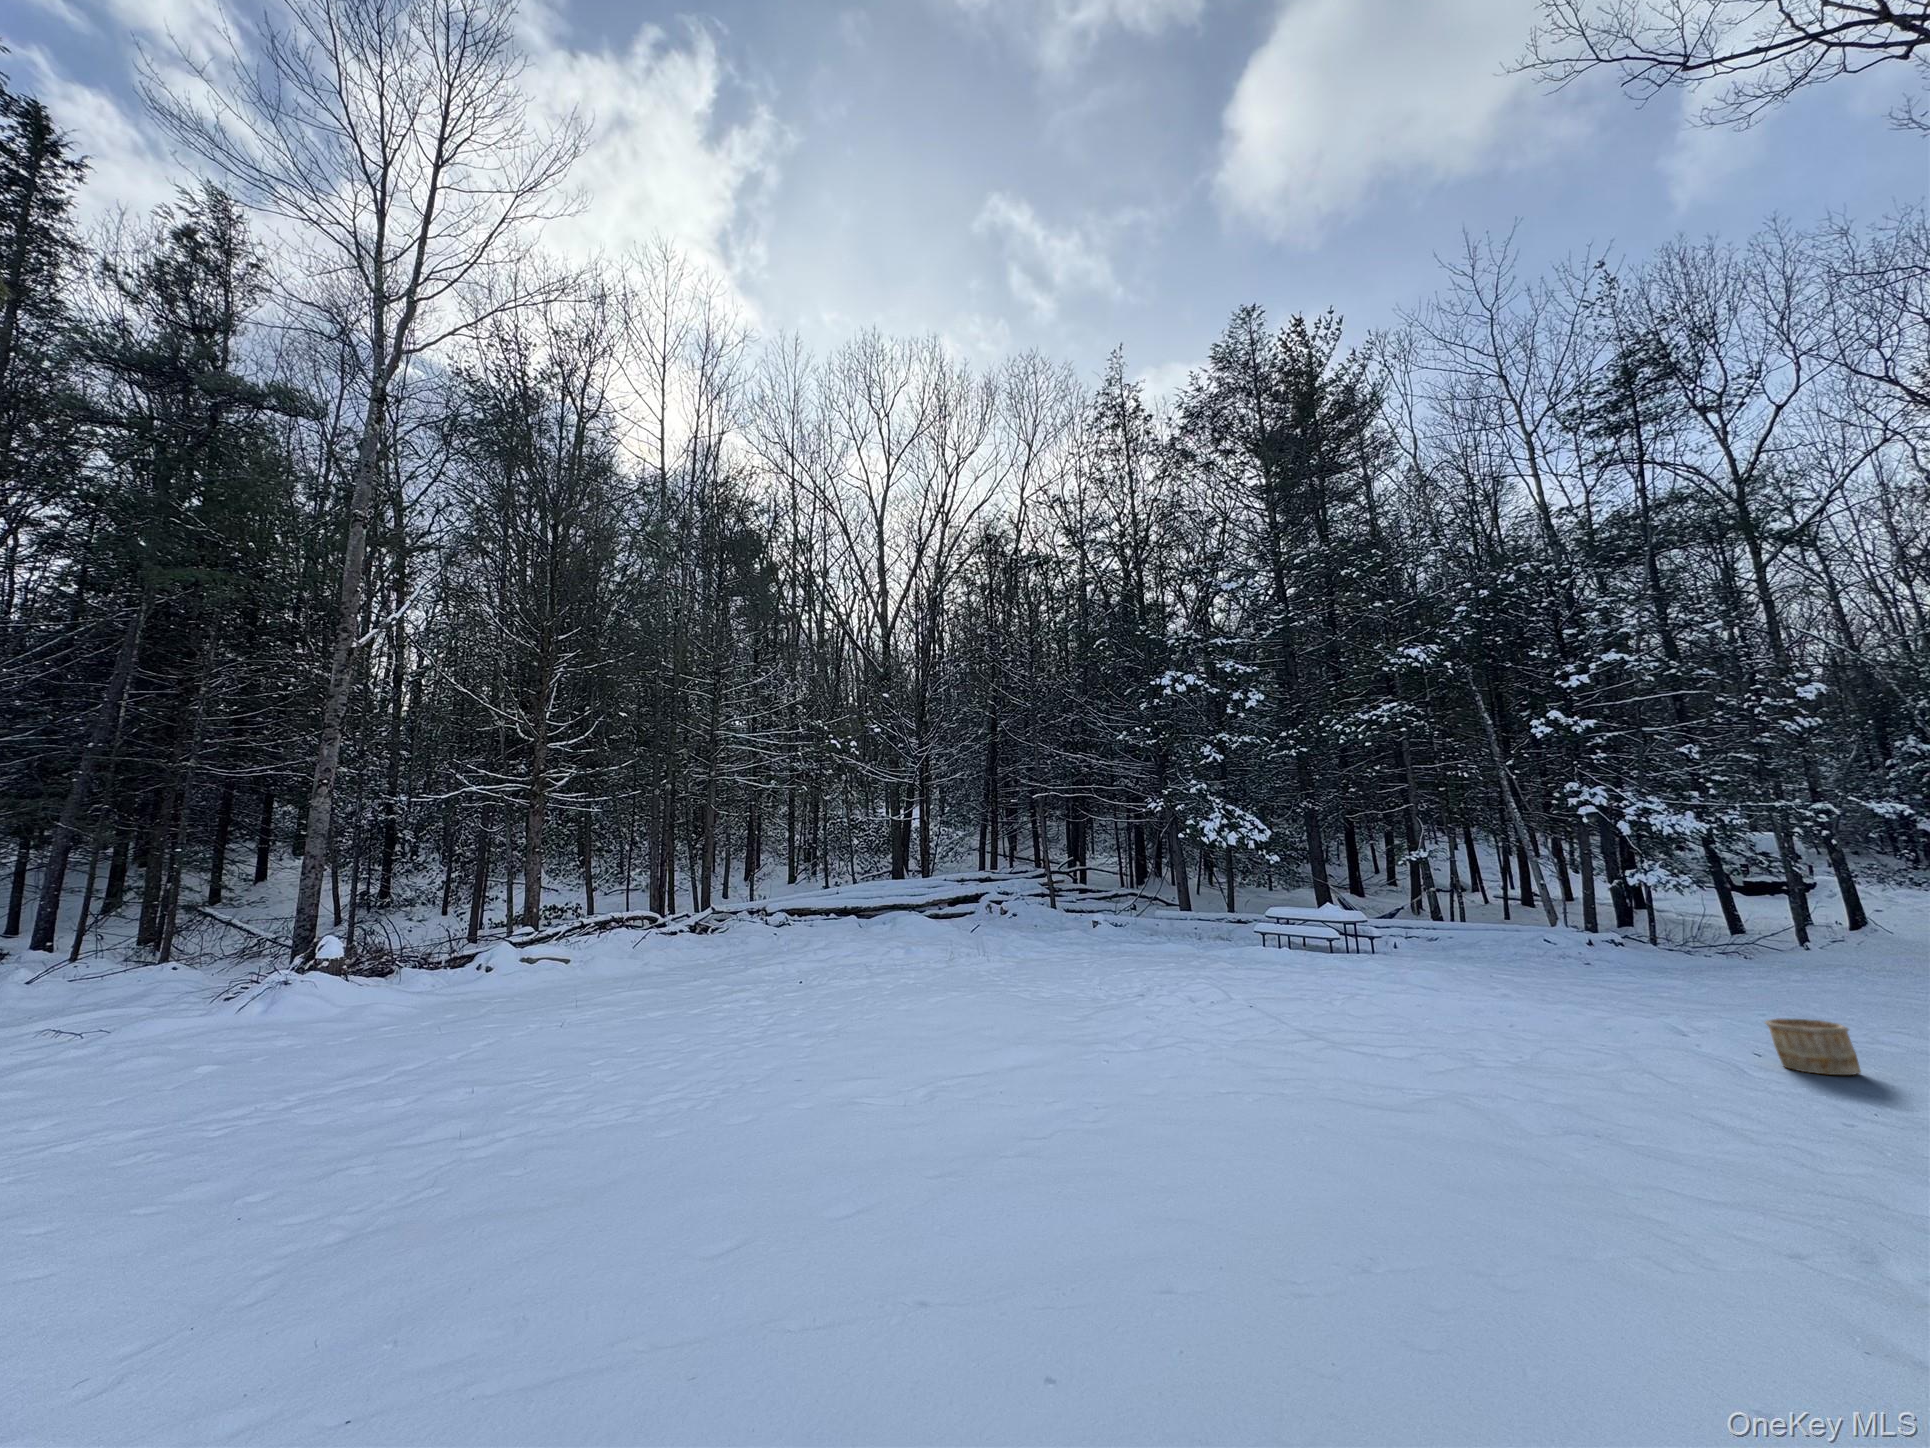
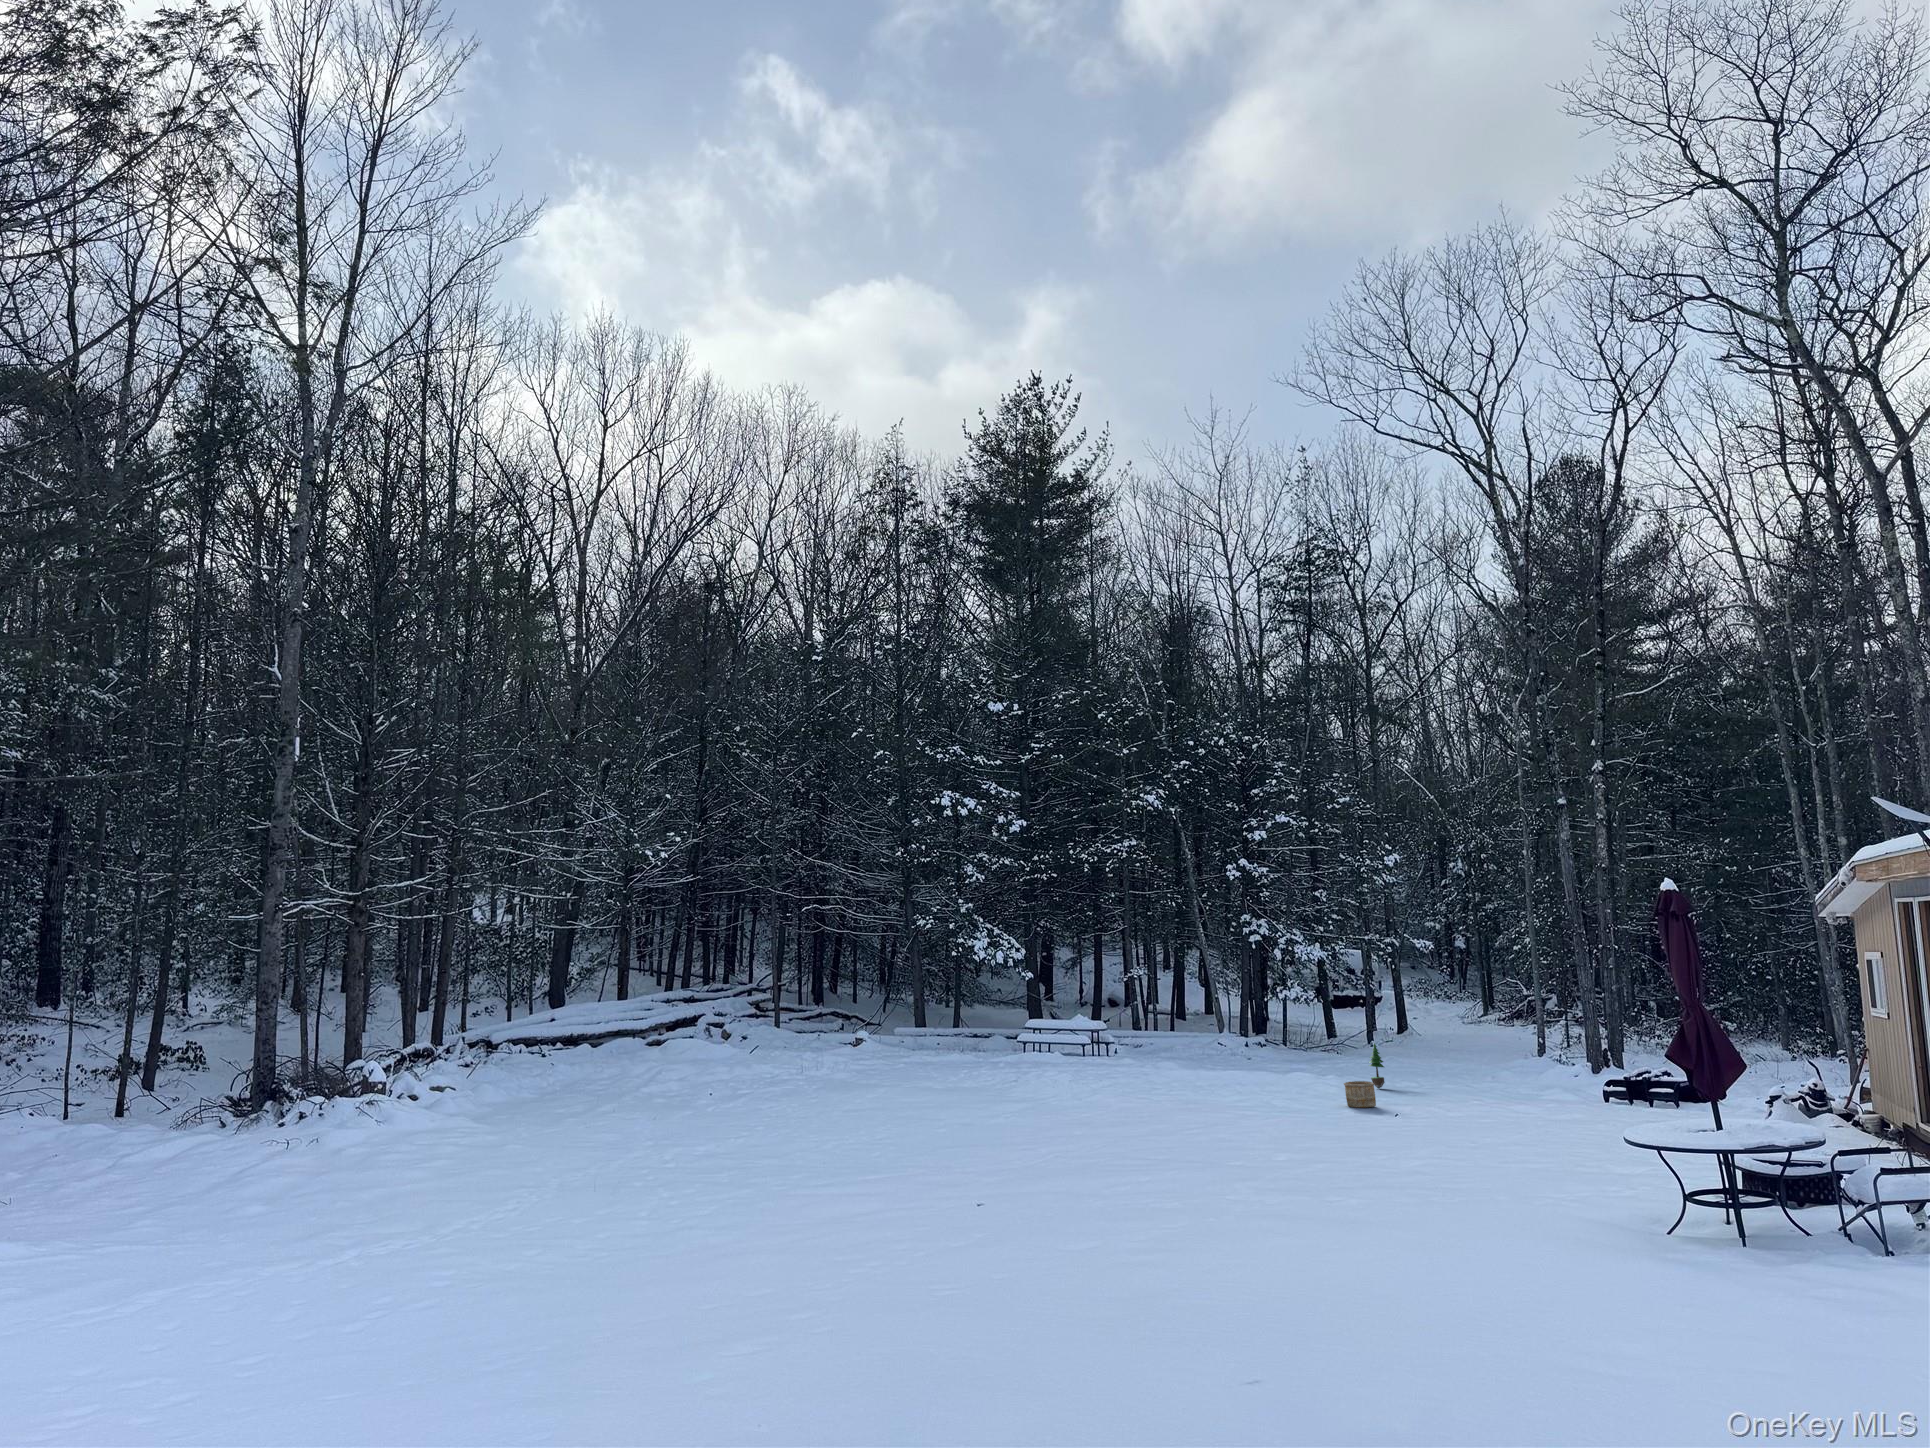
potted tree: none [1817,944,1864,1023] -> present [1369,1043,1385,1088]

